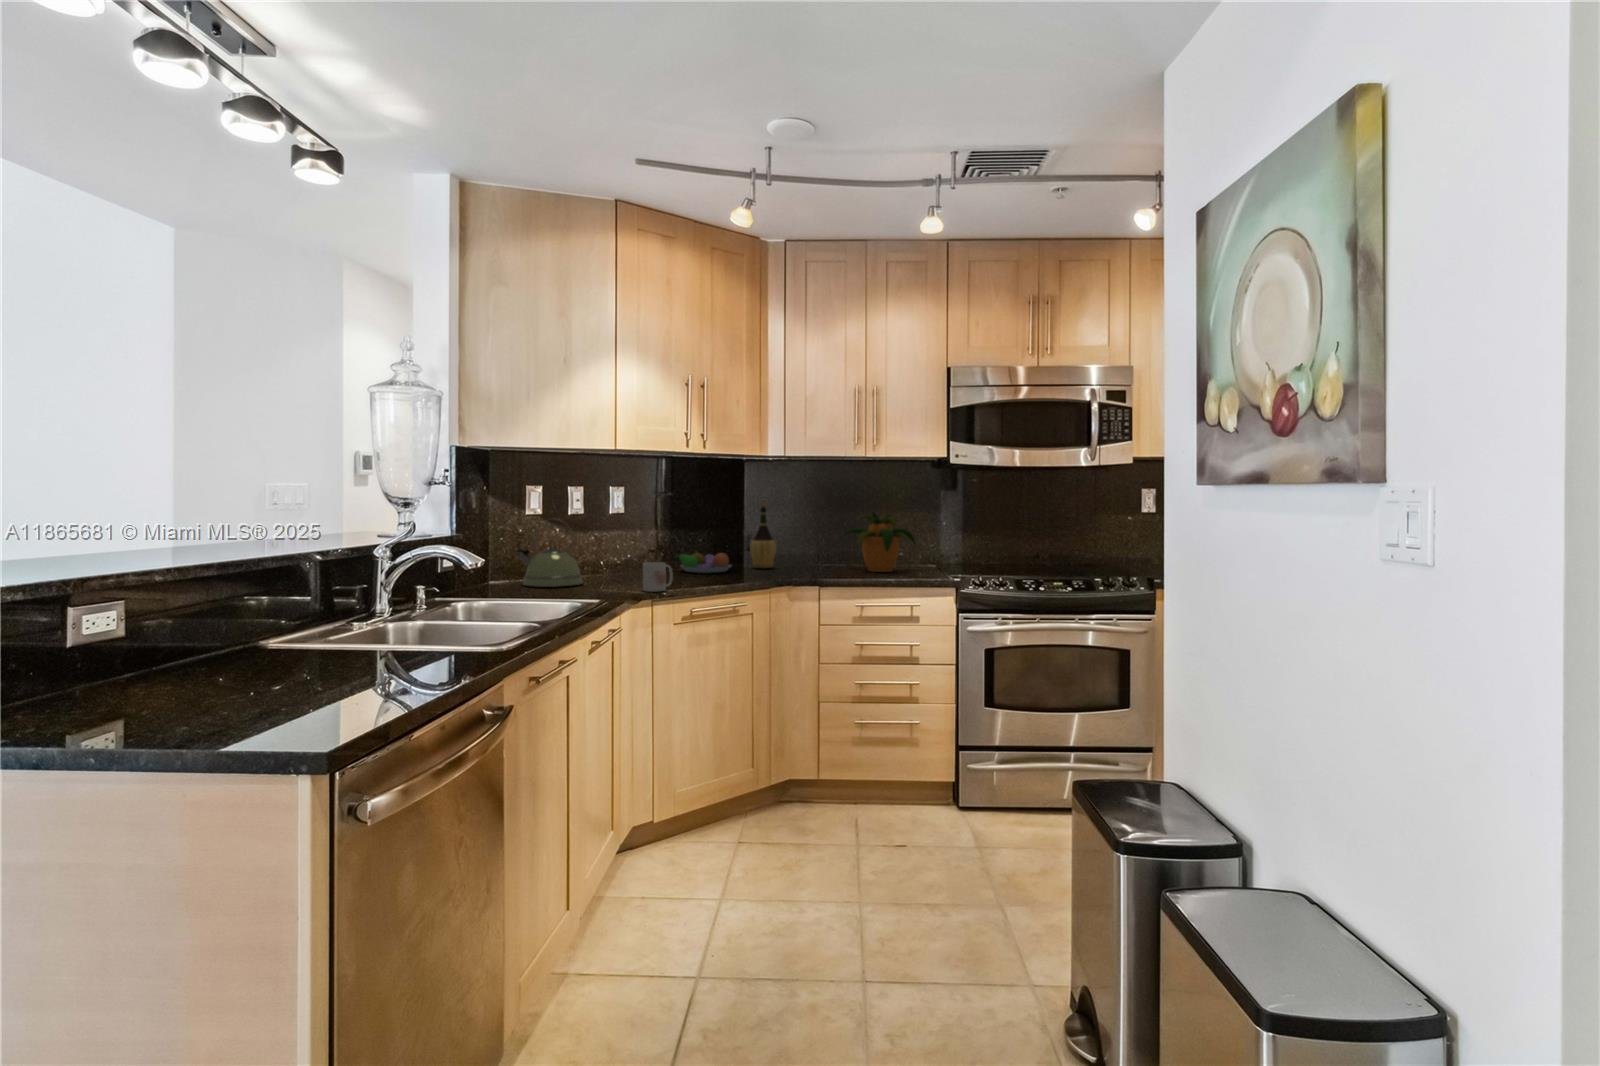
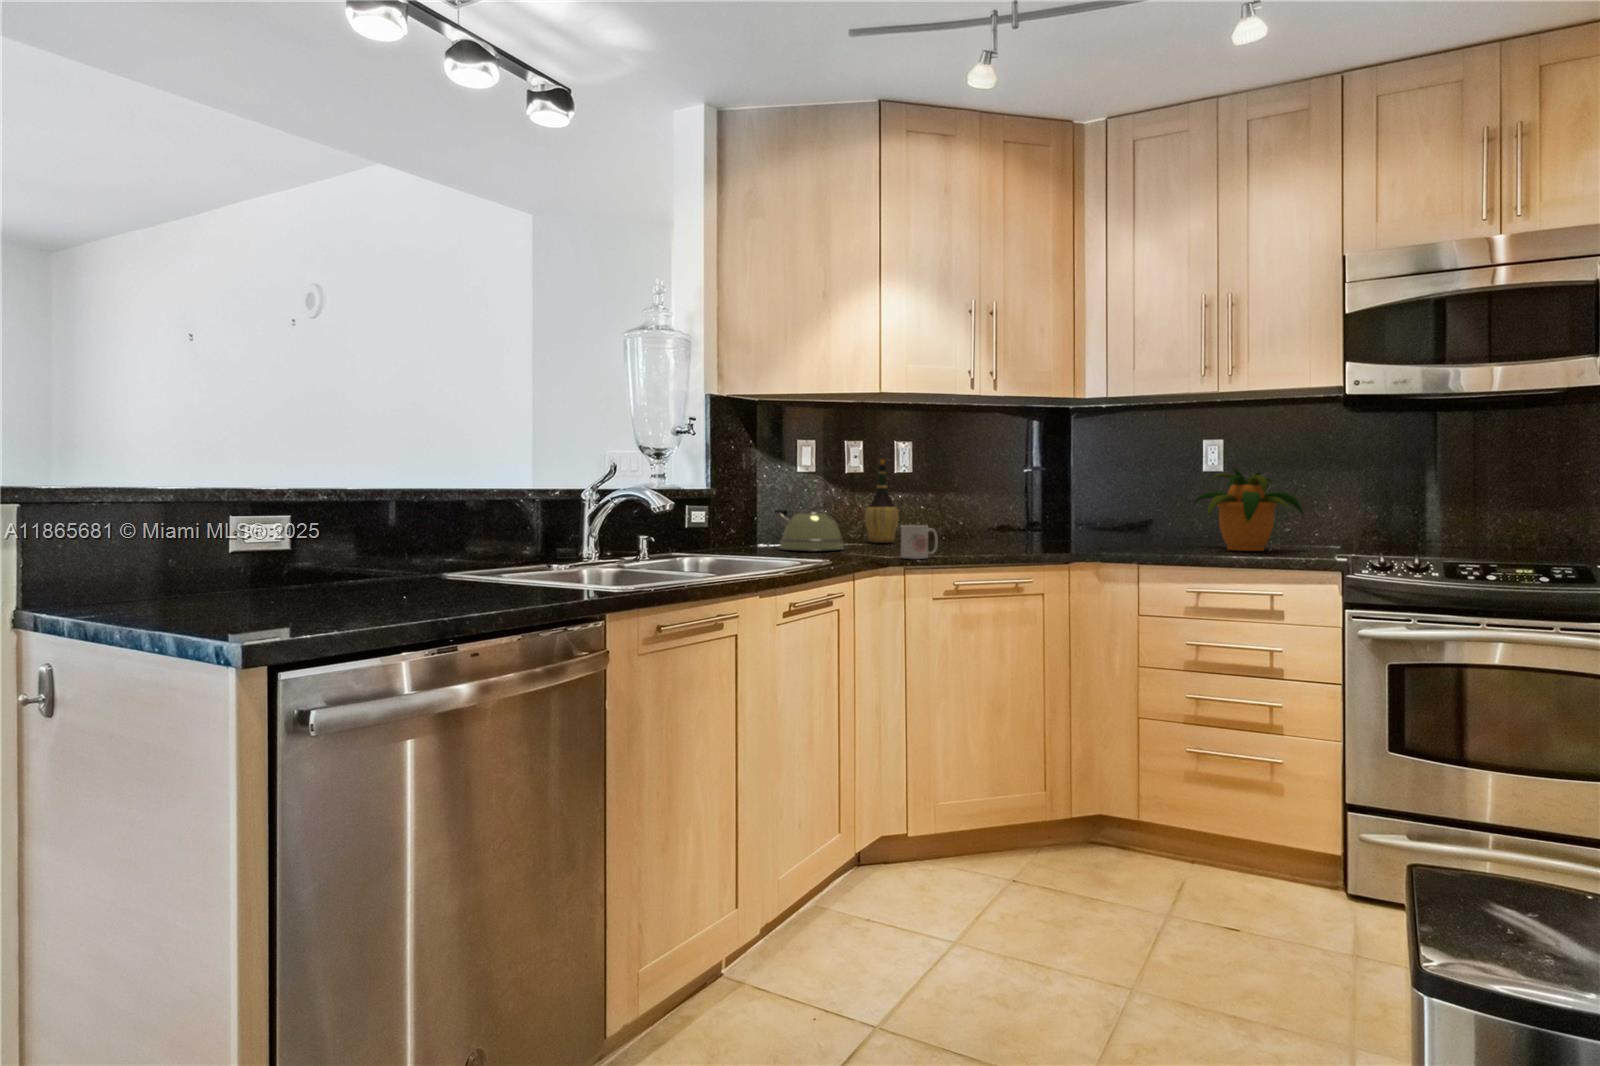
wine bottle: present [750,503,776,568] -> present [865,459,899,543]
fruit bowl: present [674,551,731,573] -> none [965,517,1036,545]

